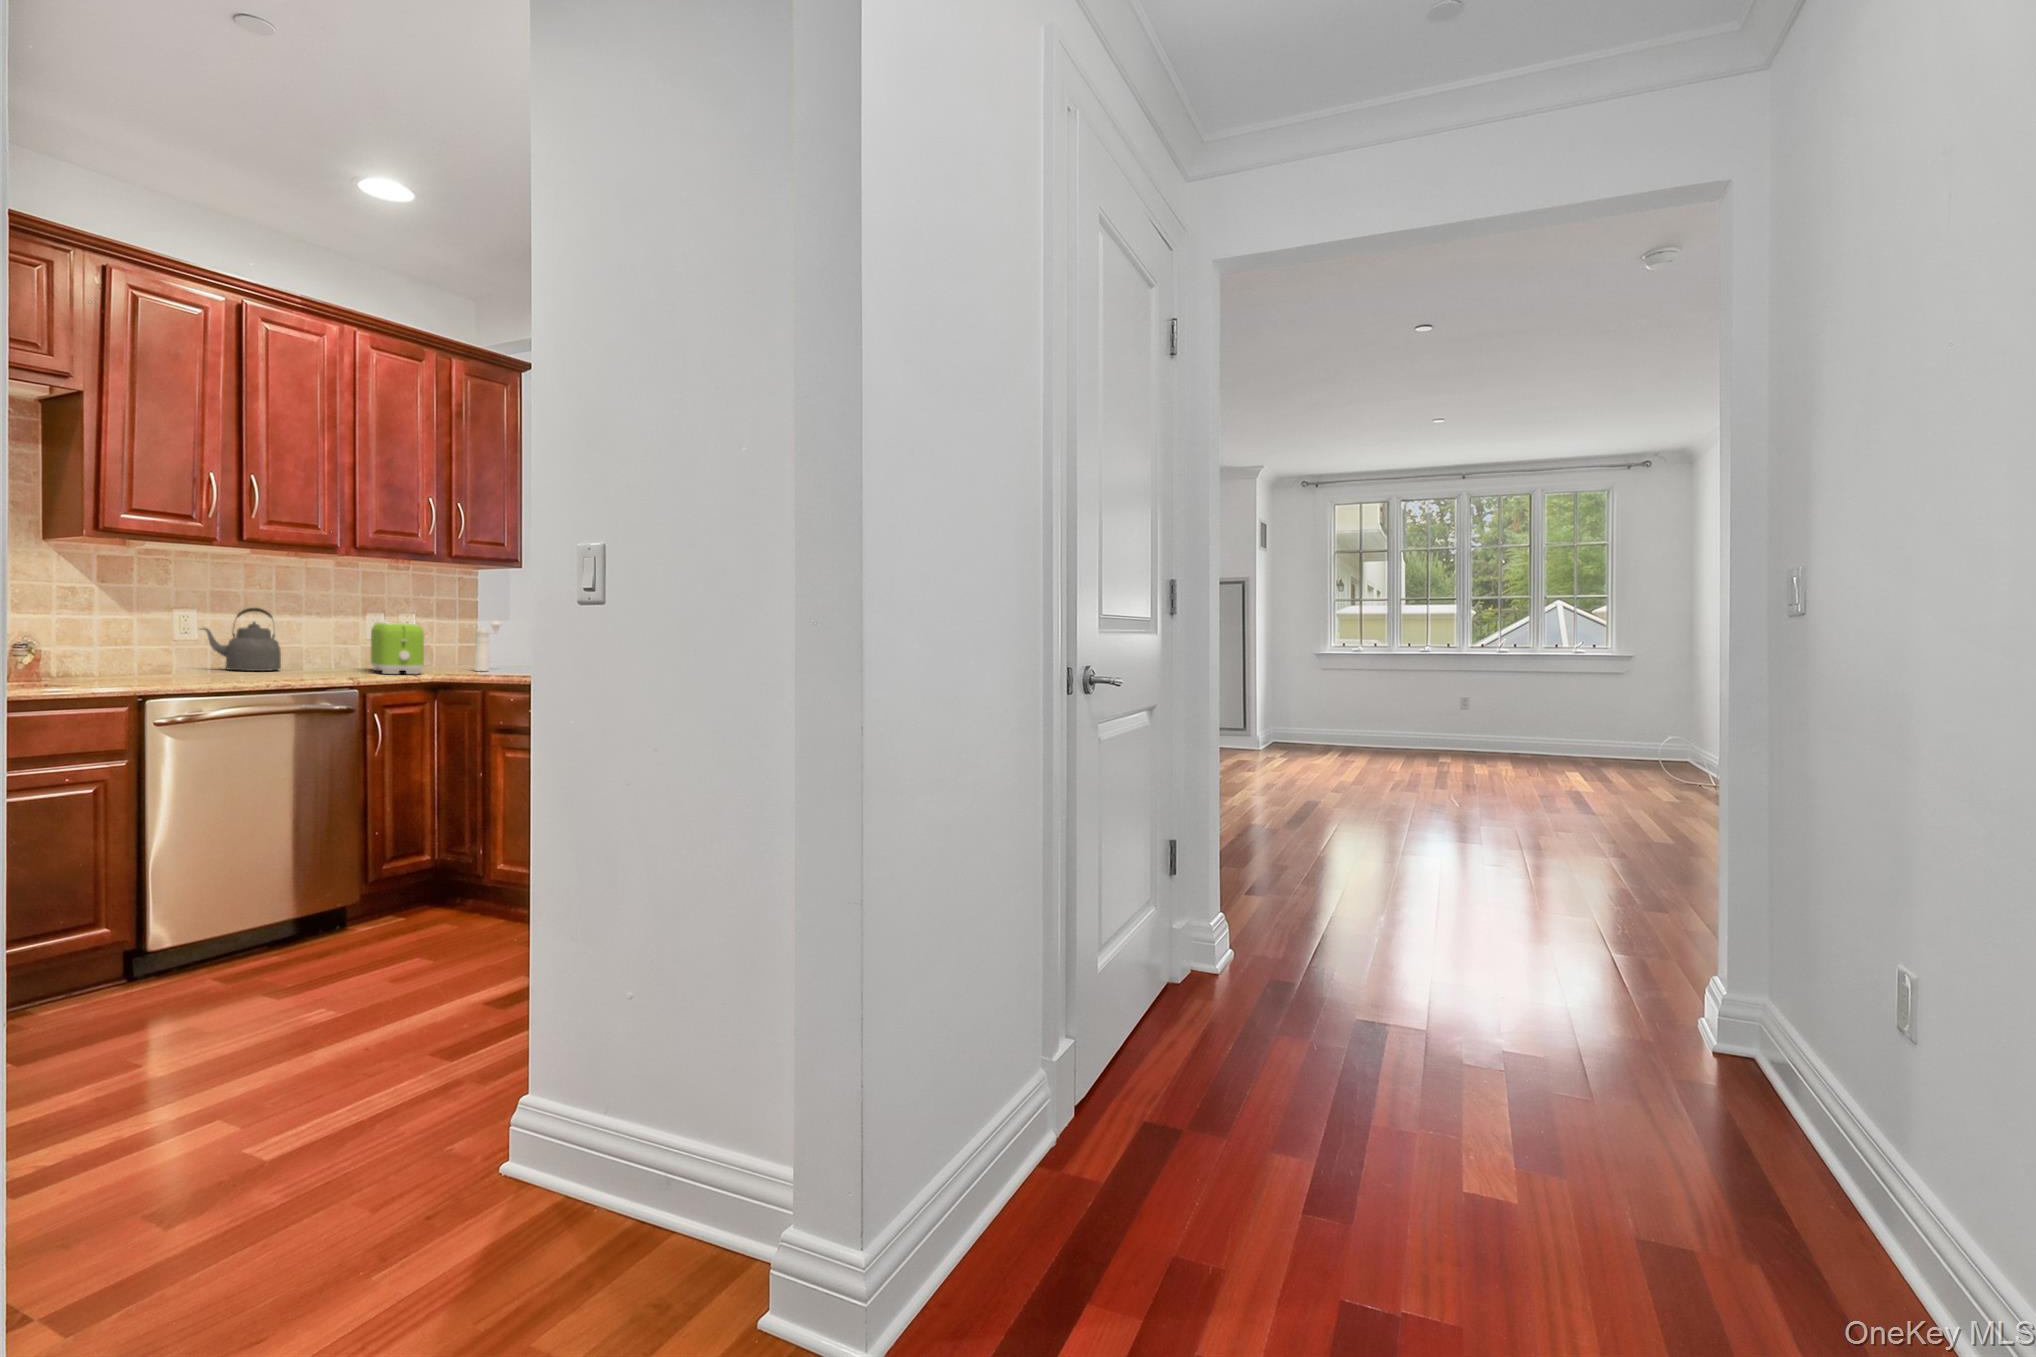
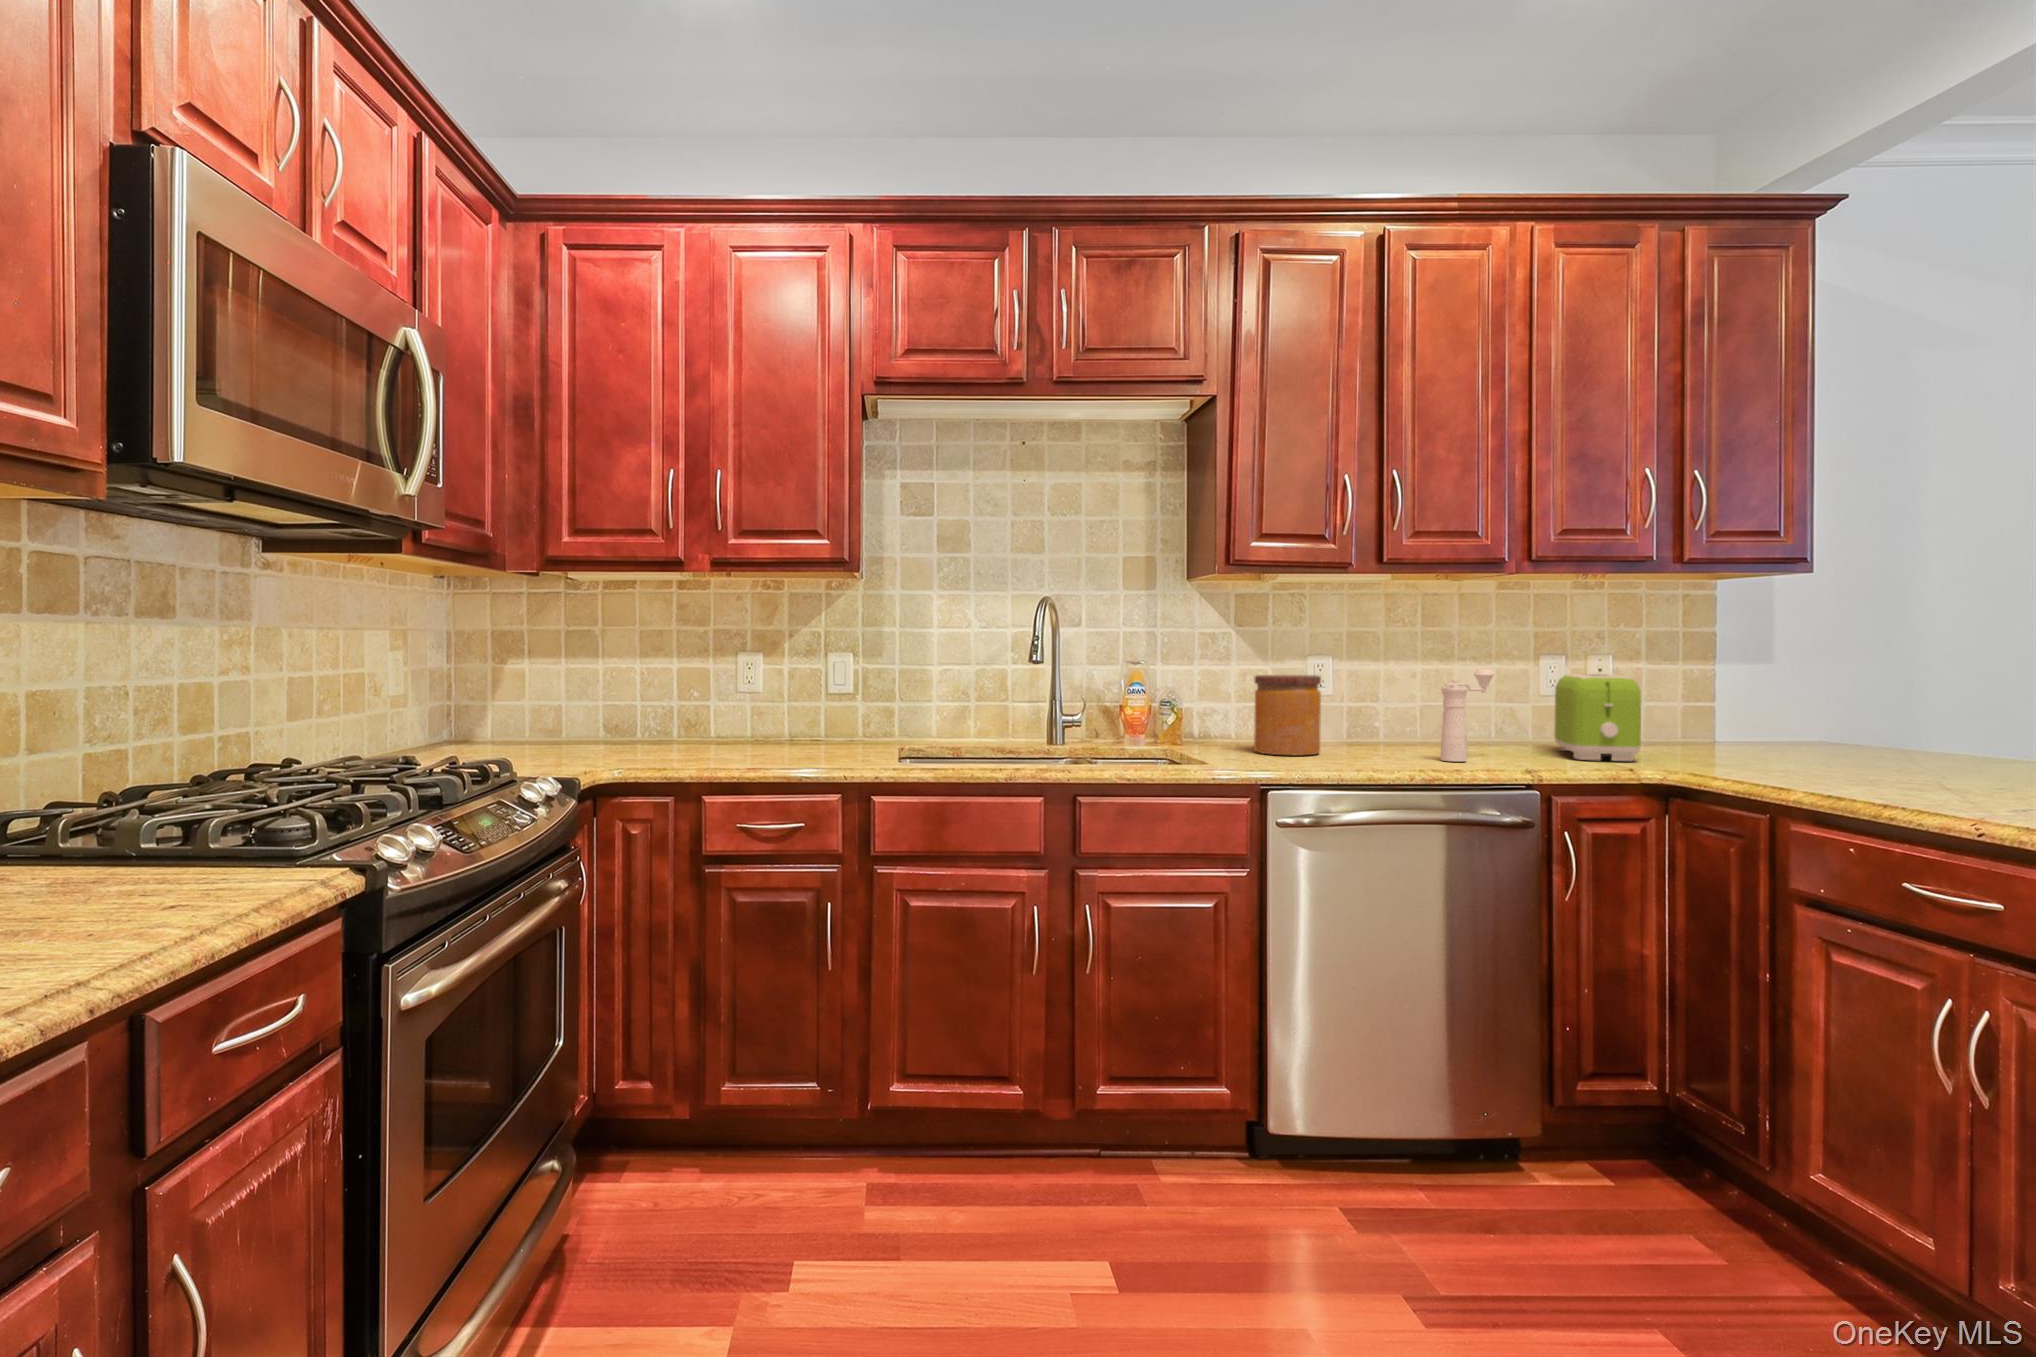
kettle: present [200,608,281,671] -> none [1338,659,1434,749]
jar: none [124,615,187,675] -> present [1254,675,1321,755]
pepper mill: present [474,621,501,671] -> present [1441,669,1494,762]

